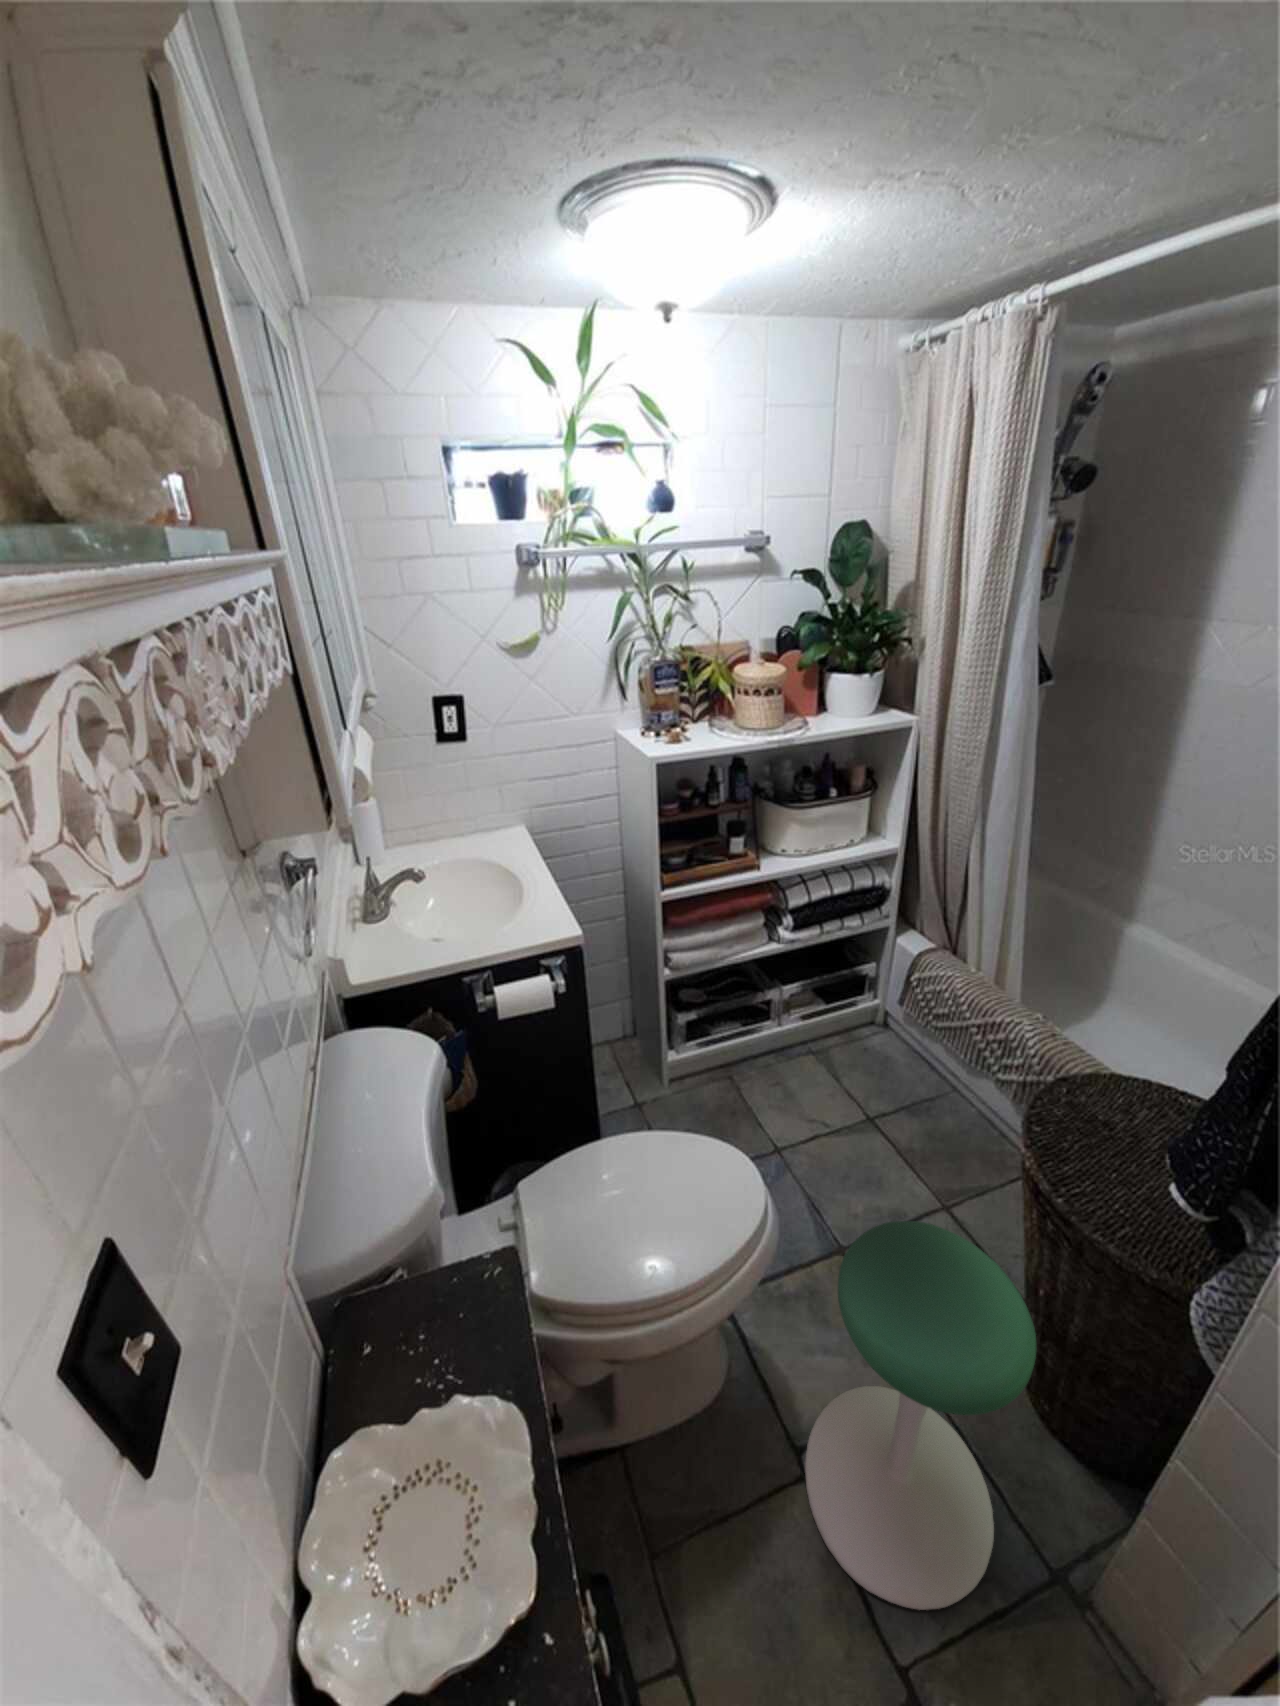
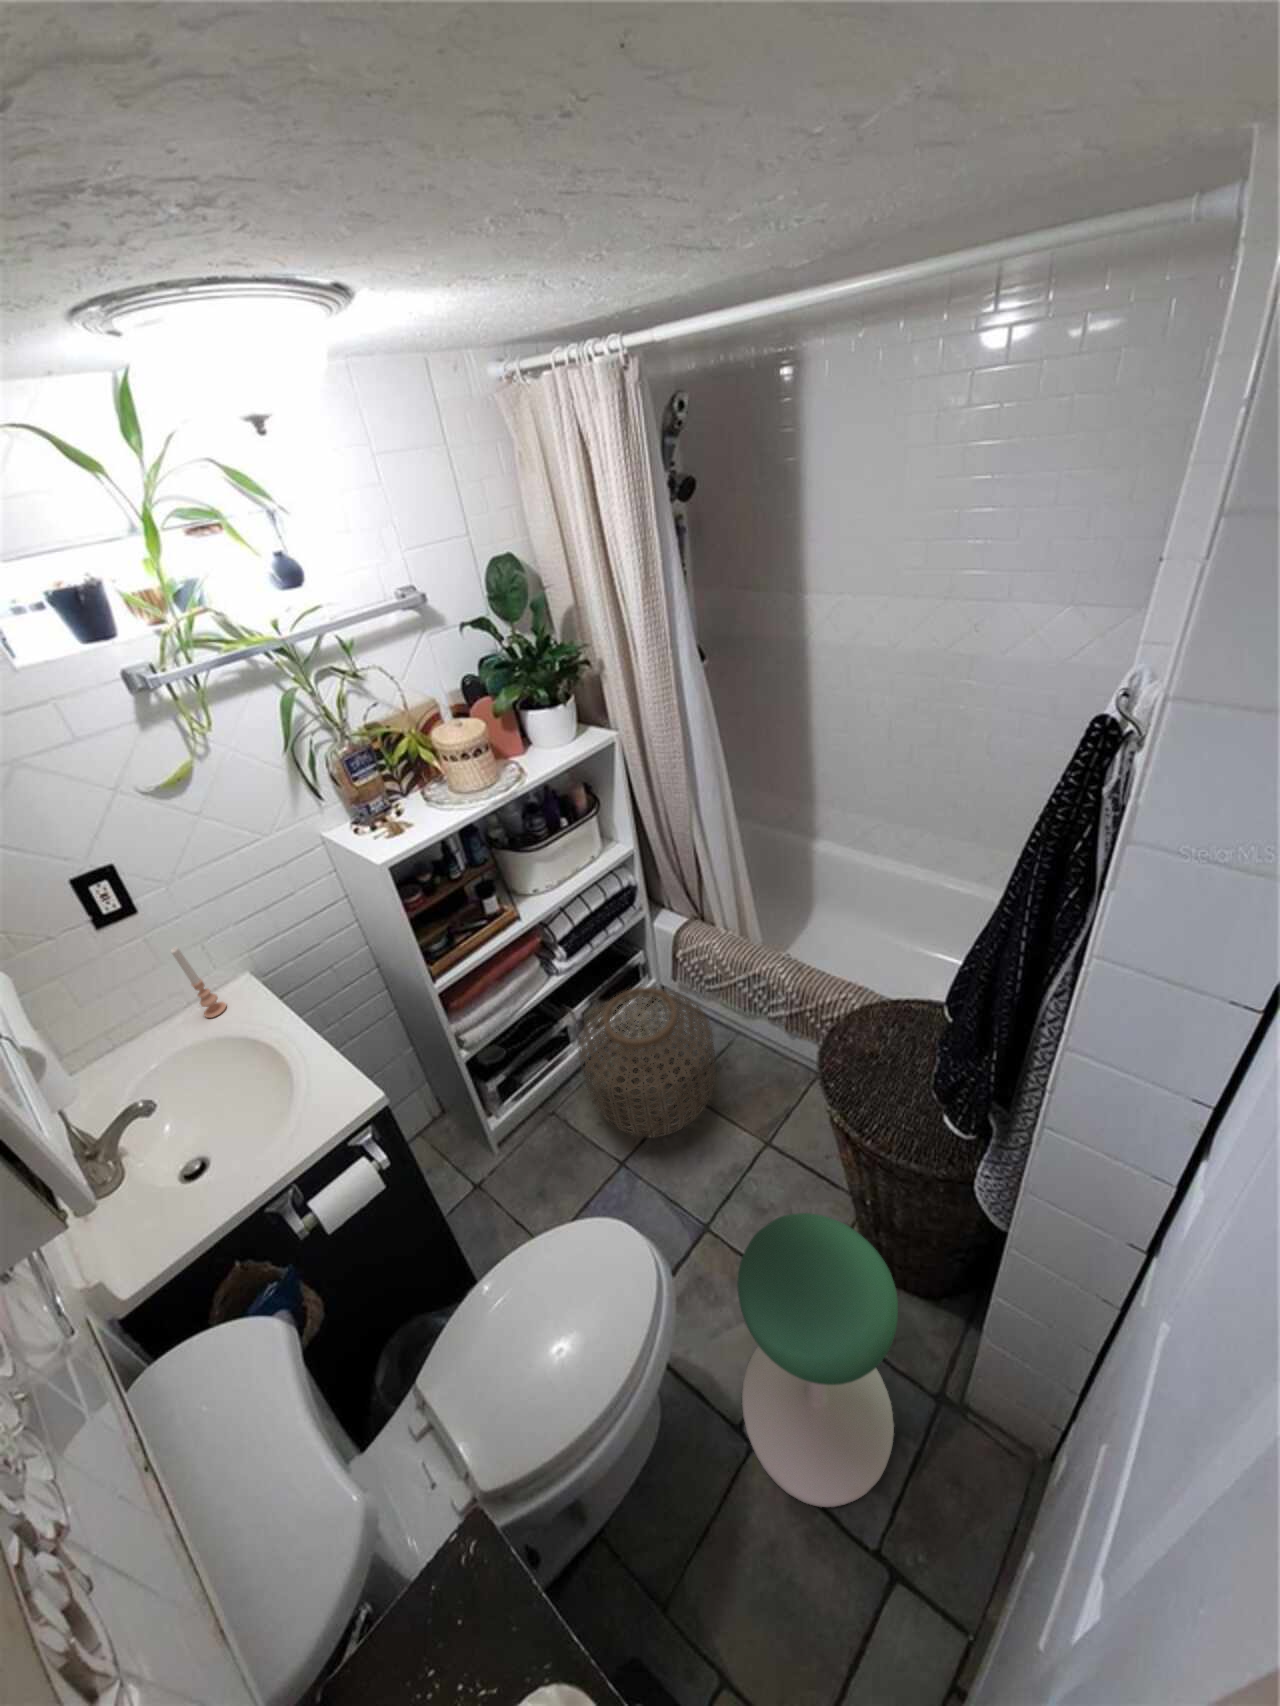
candle: none [474,774,497,845] -> present [171,947,226,1018]
woven basket: none [767,977,921,1145] -> present [579,987,716,1137]

